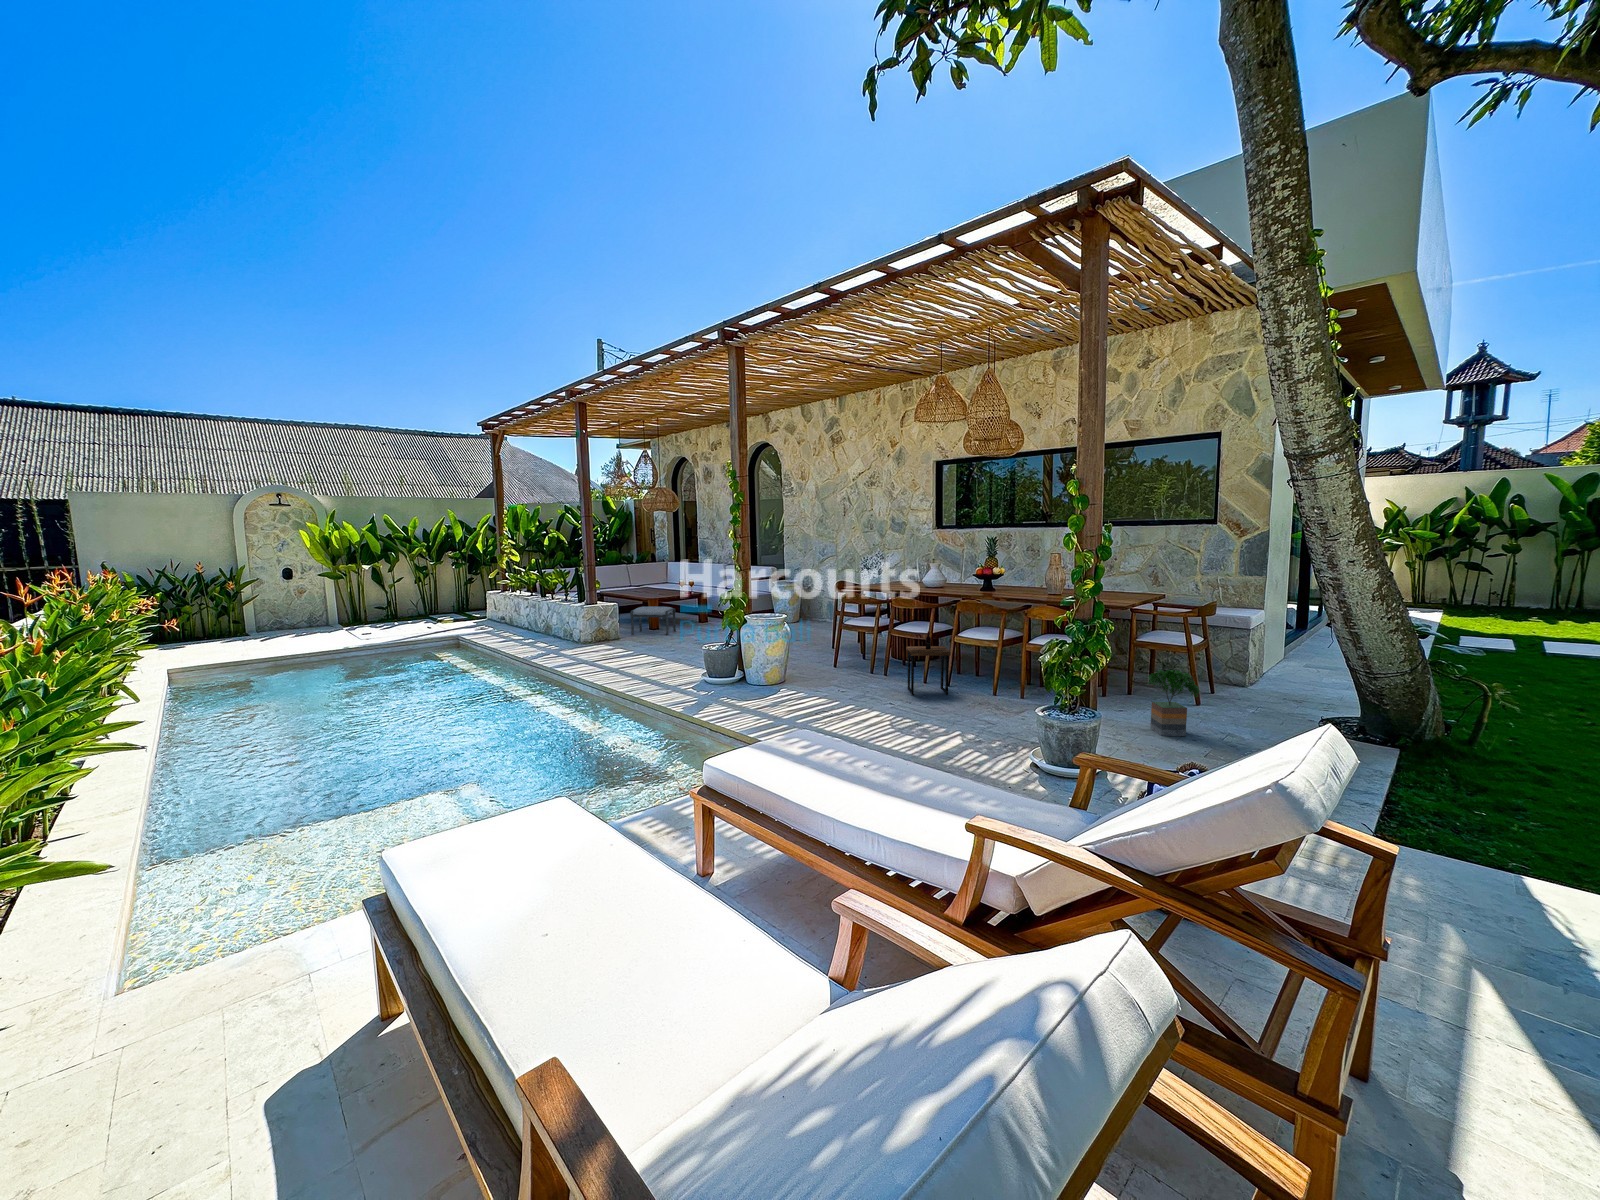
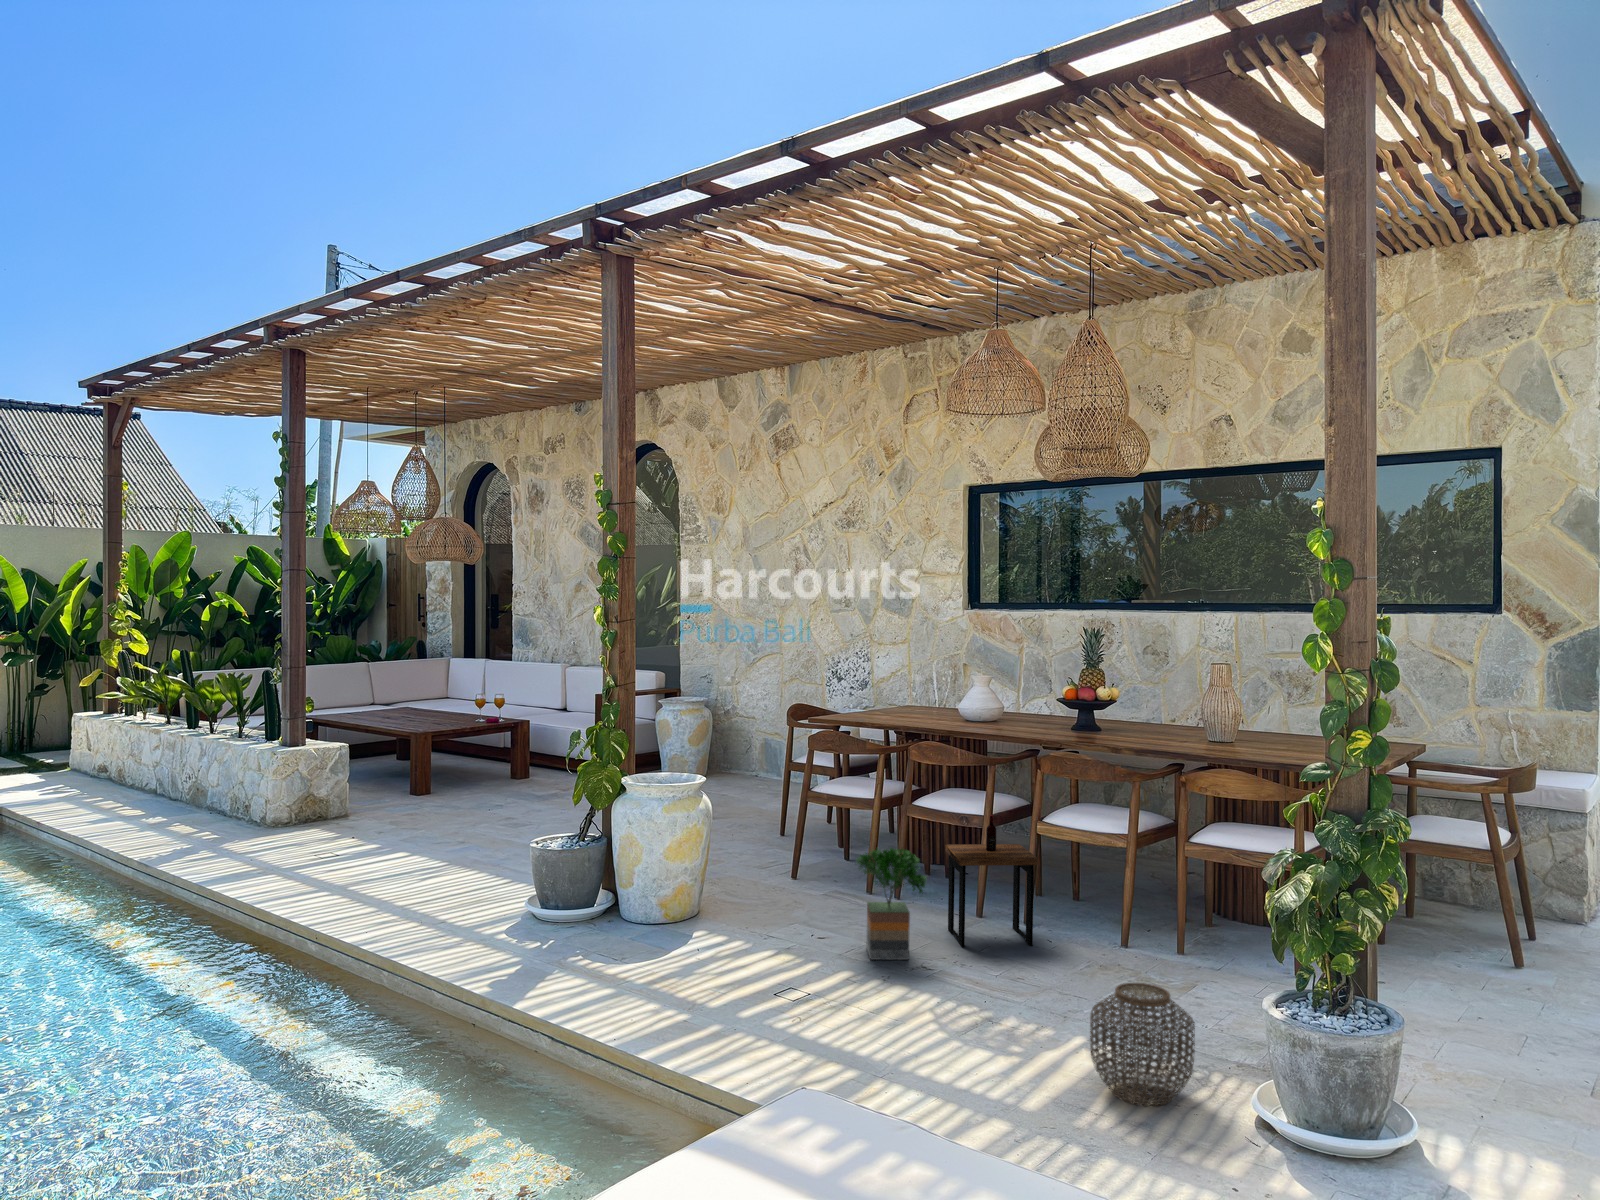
ottoman: present [630,606,676,635] -> none [372,749,464,807]
potted tree: present [1148,670,1200,736] -> present [856,848,926,960]
woven basket: none [955,703,1004,758] -> present [1090,983,1195,1106]

